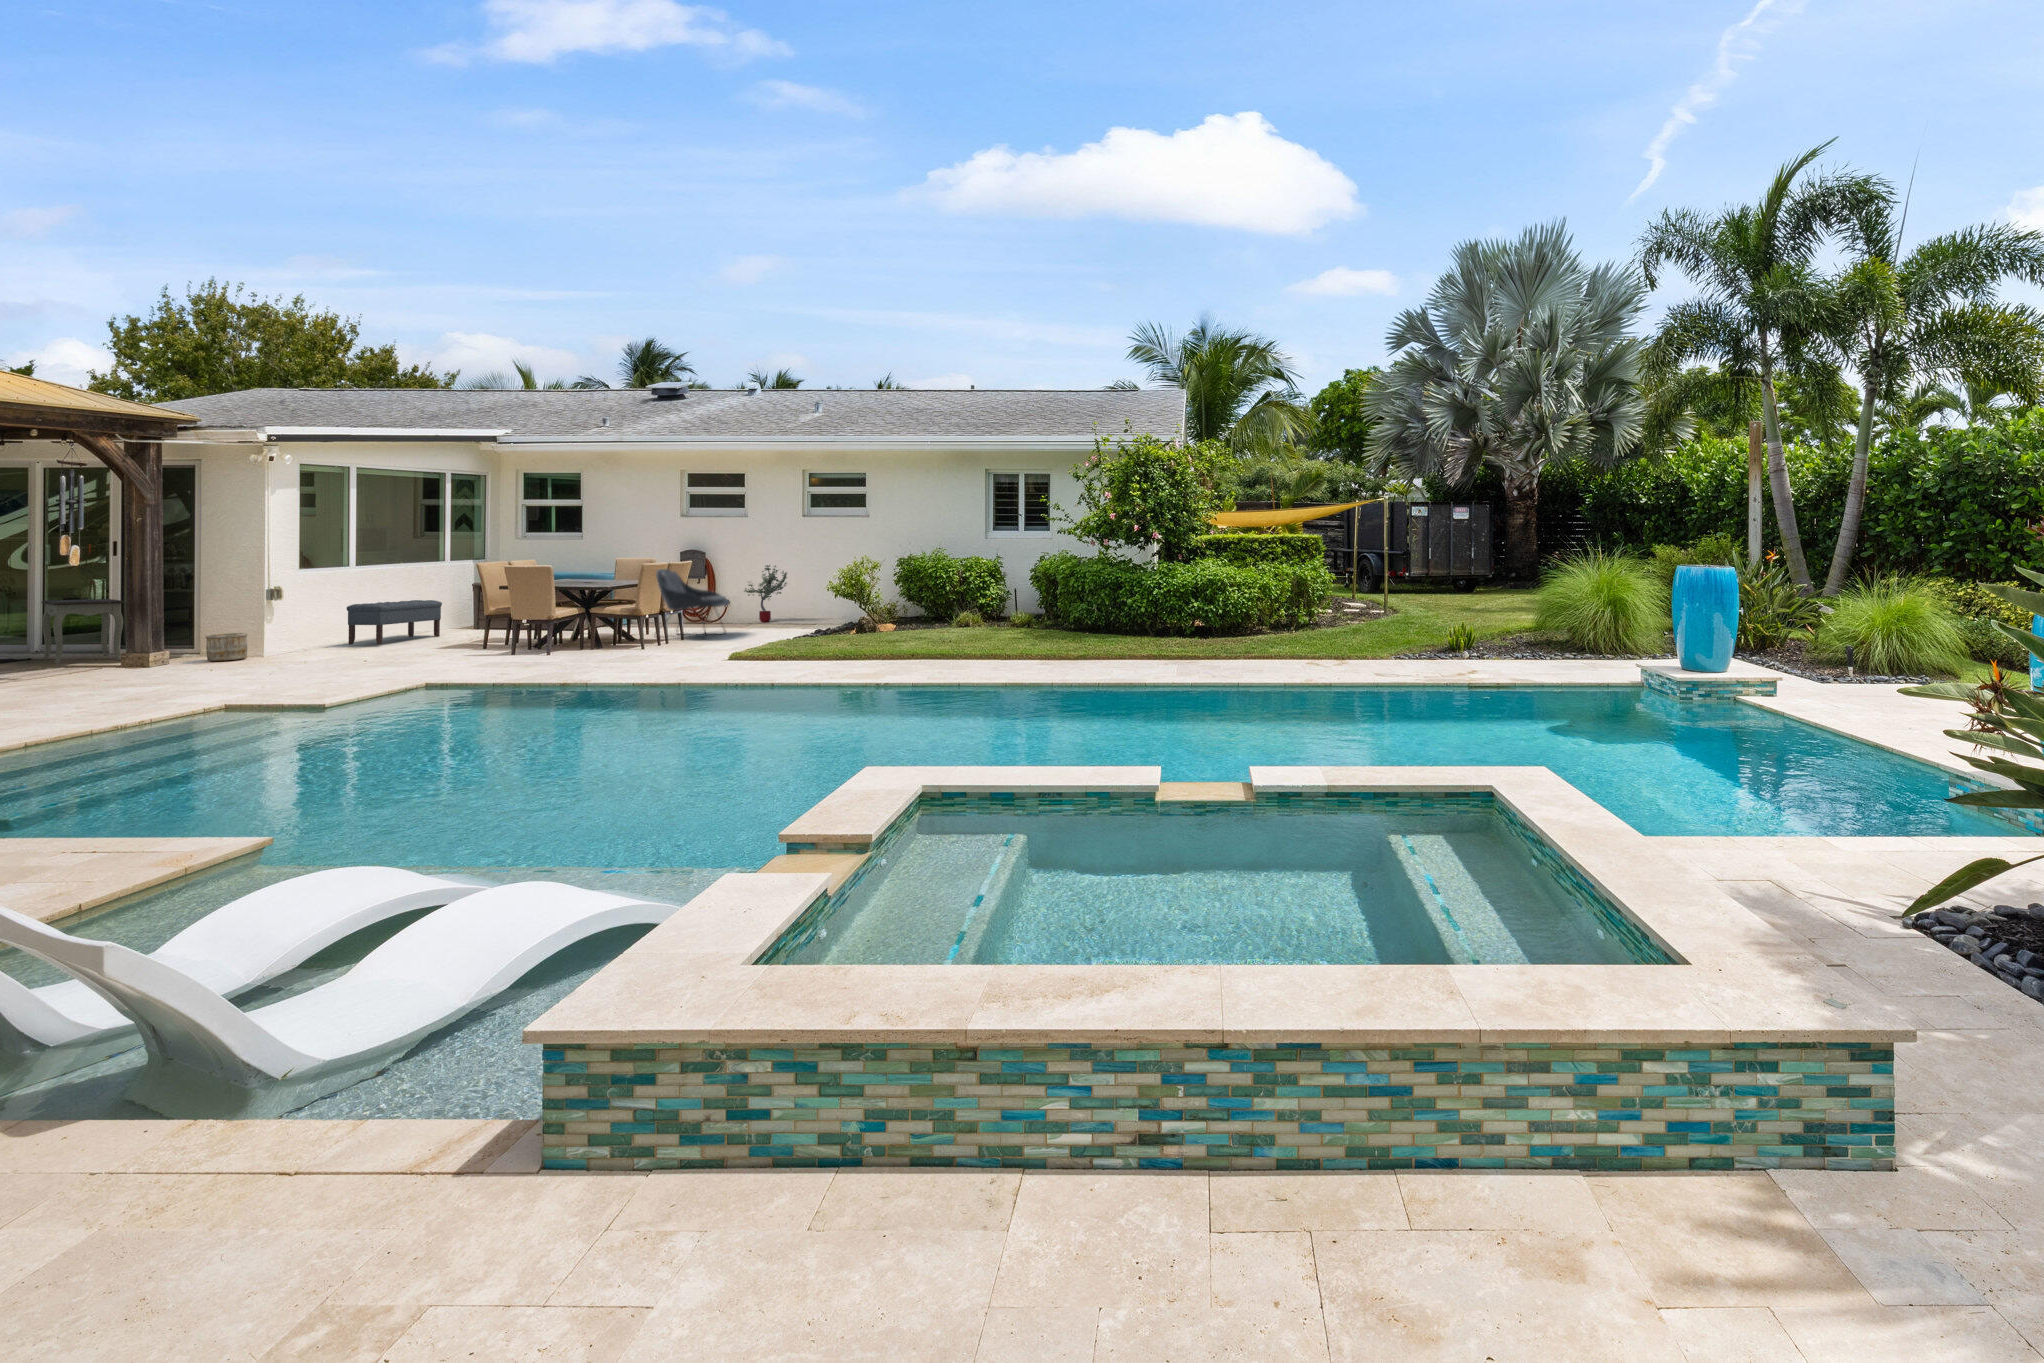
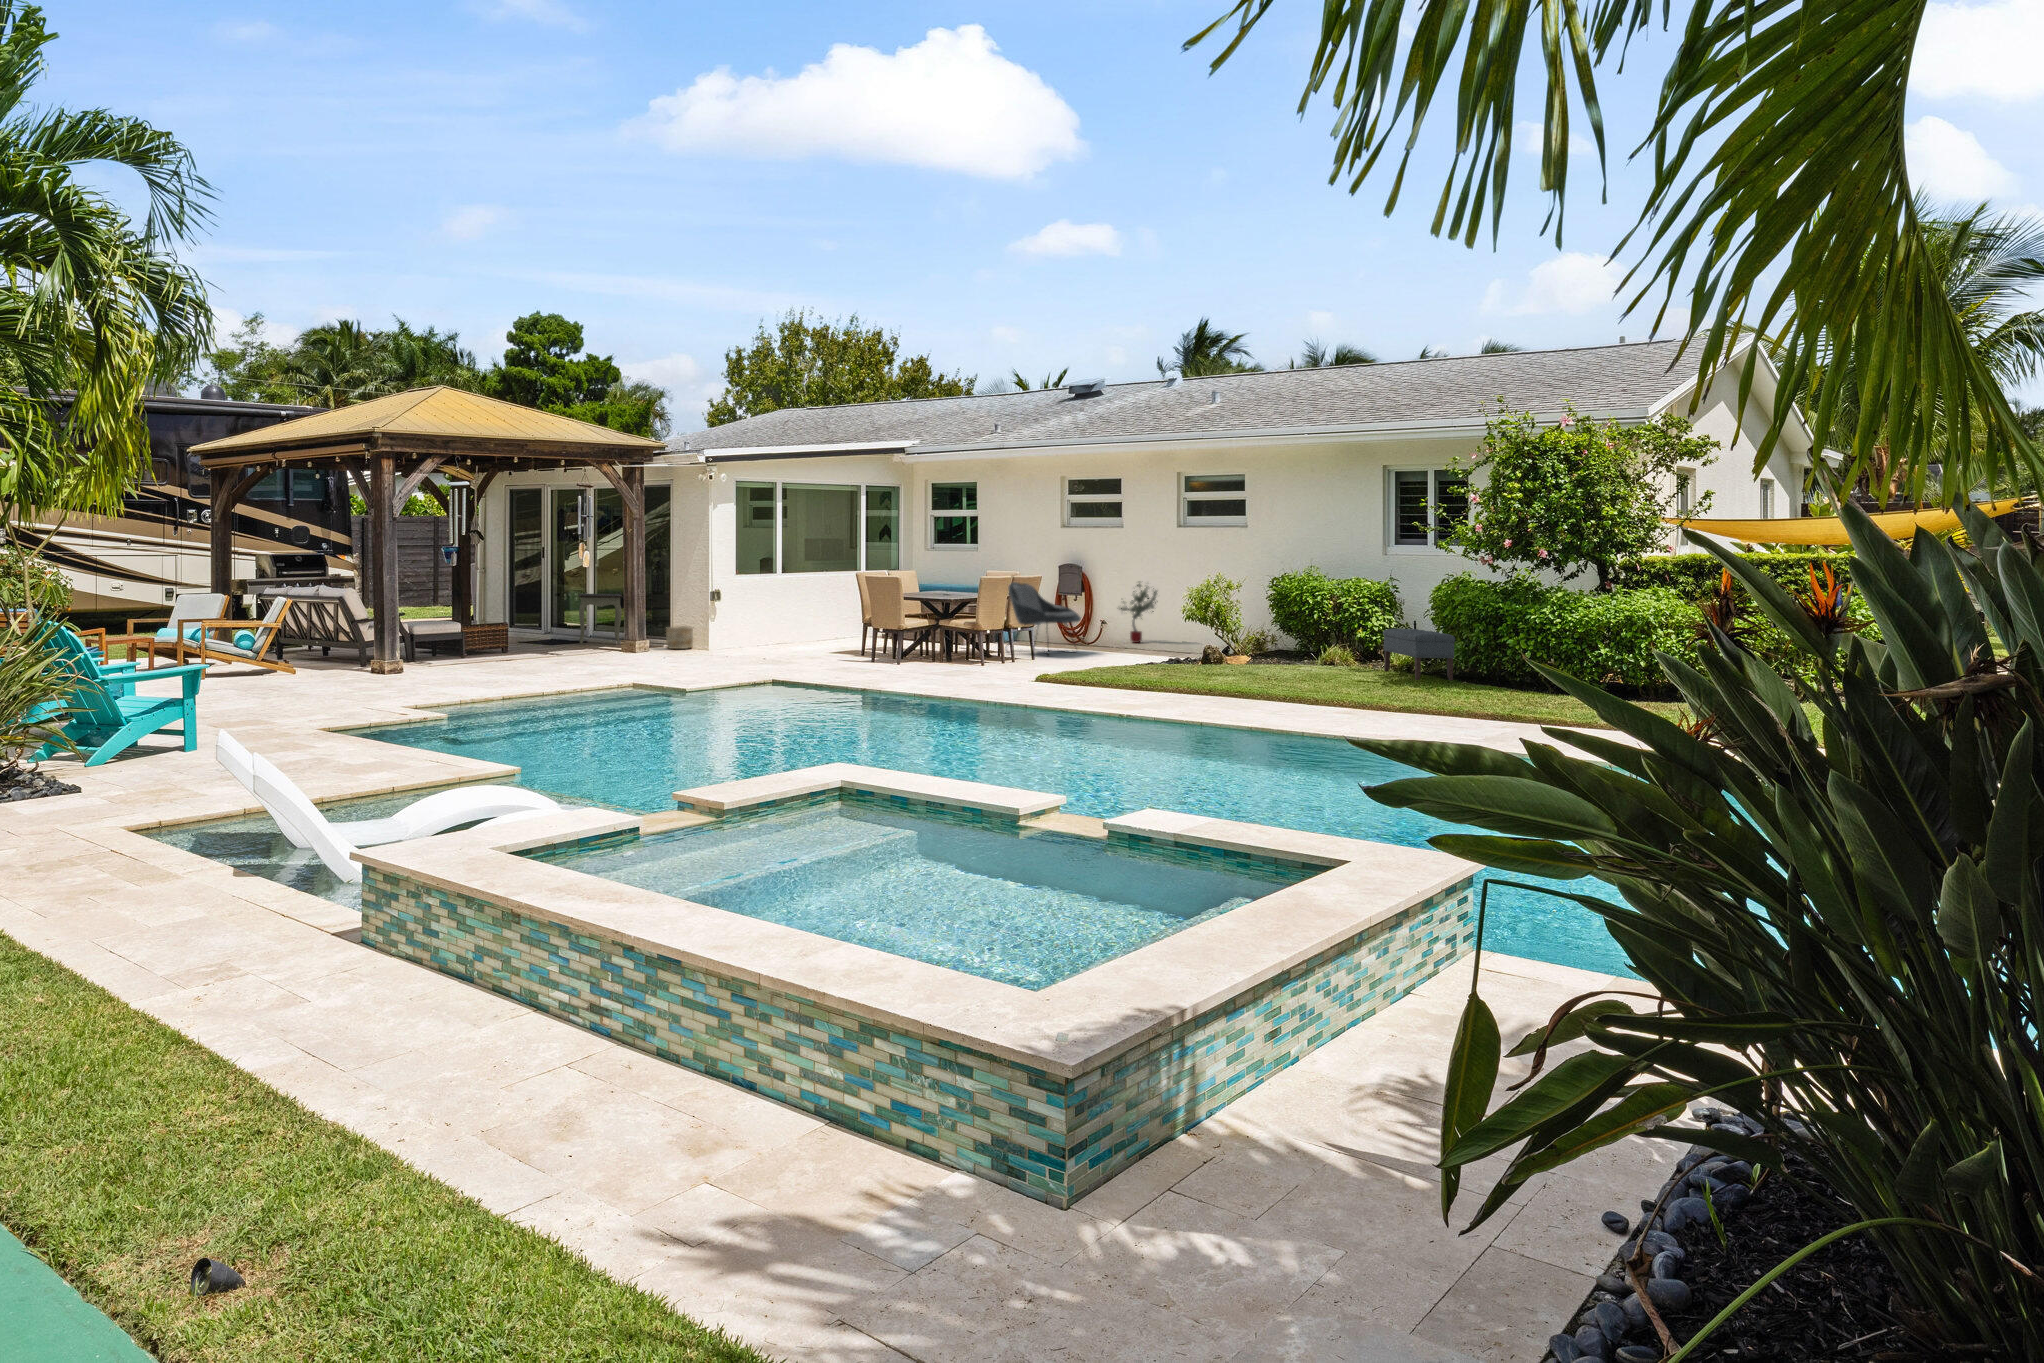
bench: present [347,600,442,645] -> present [1383,629,1456,680]

